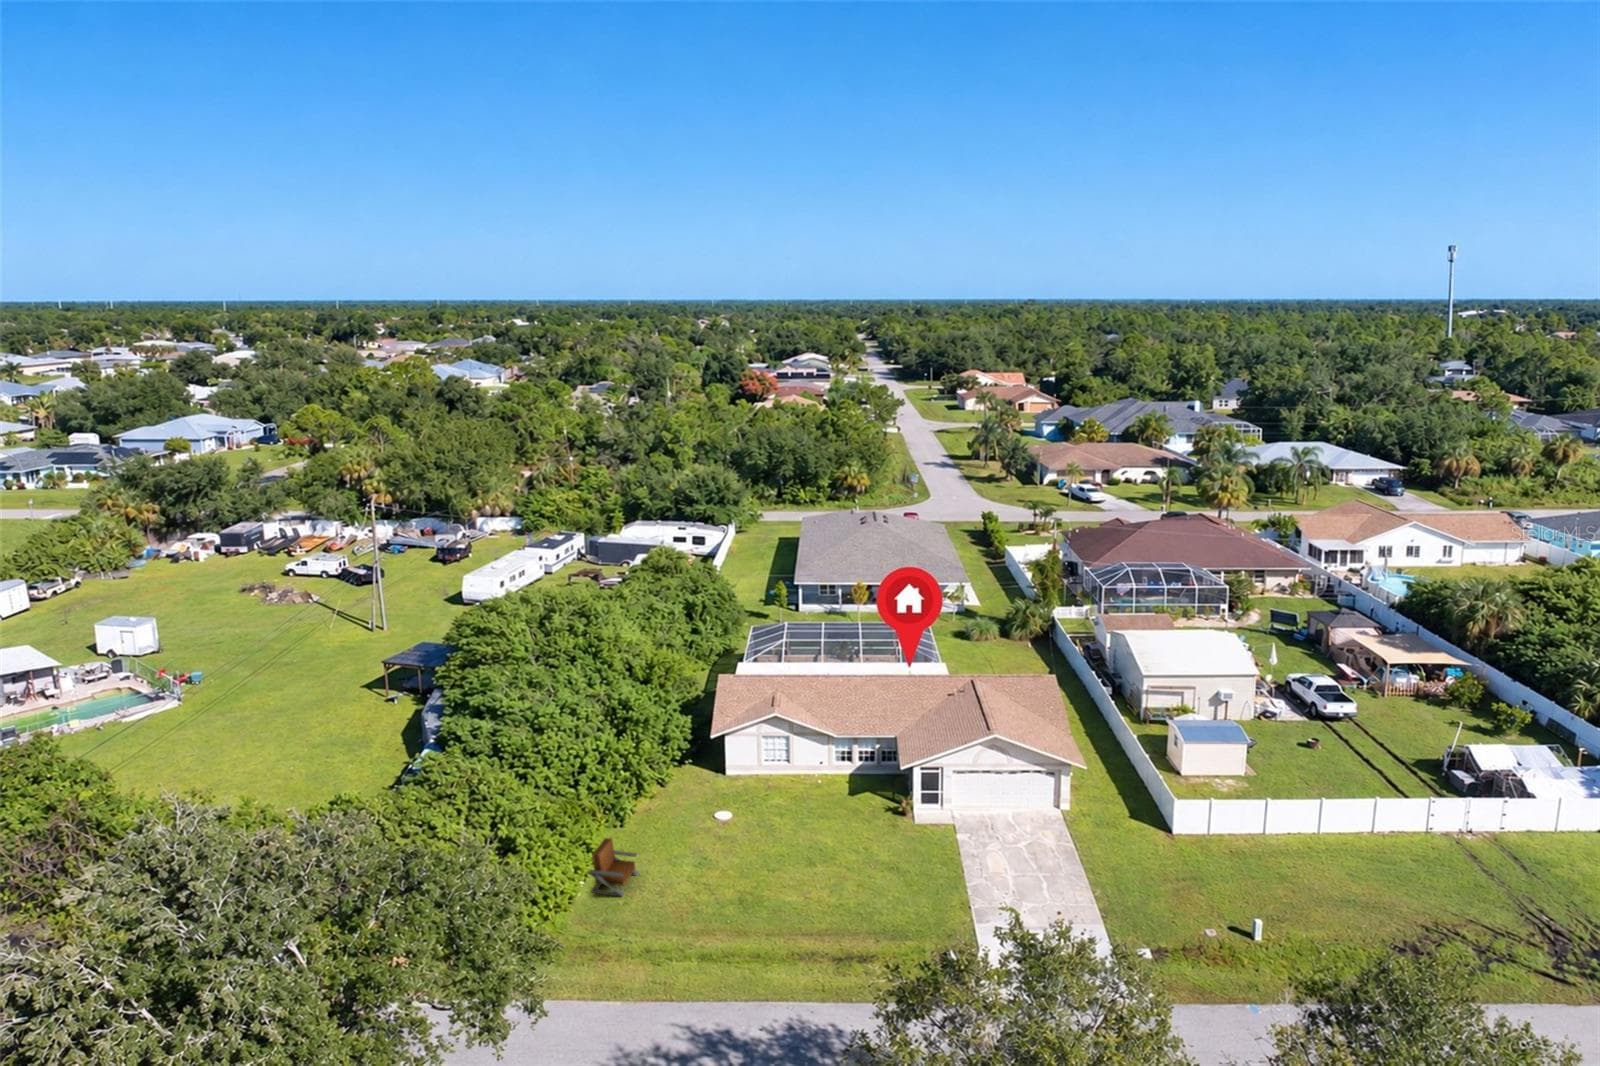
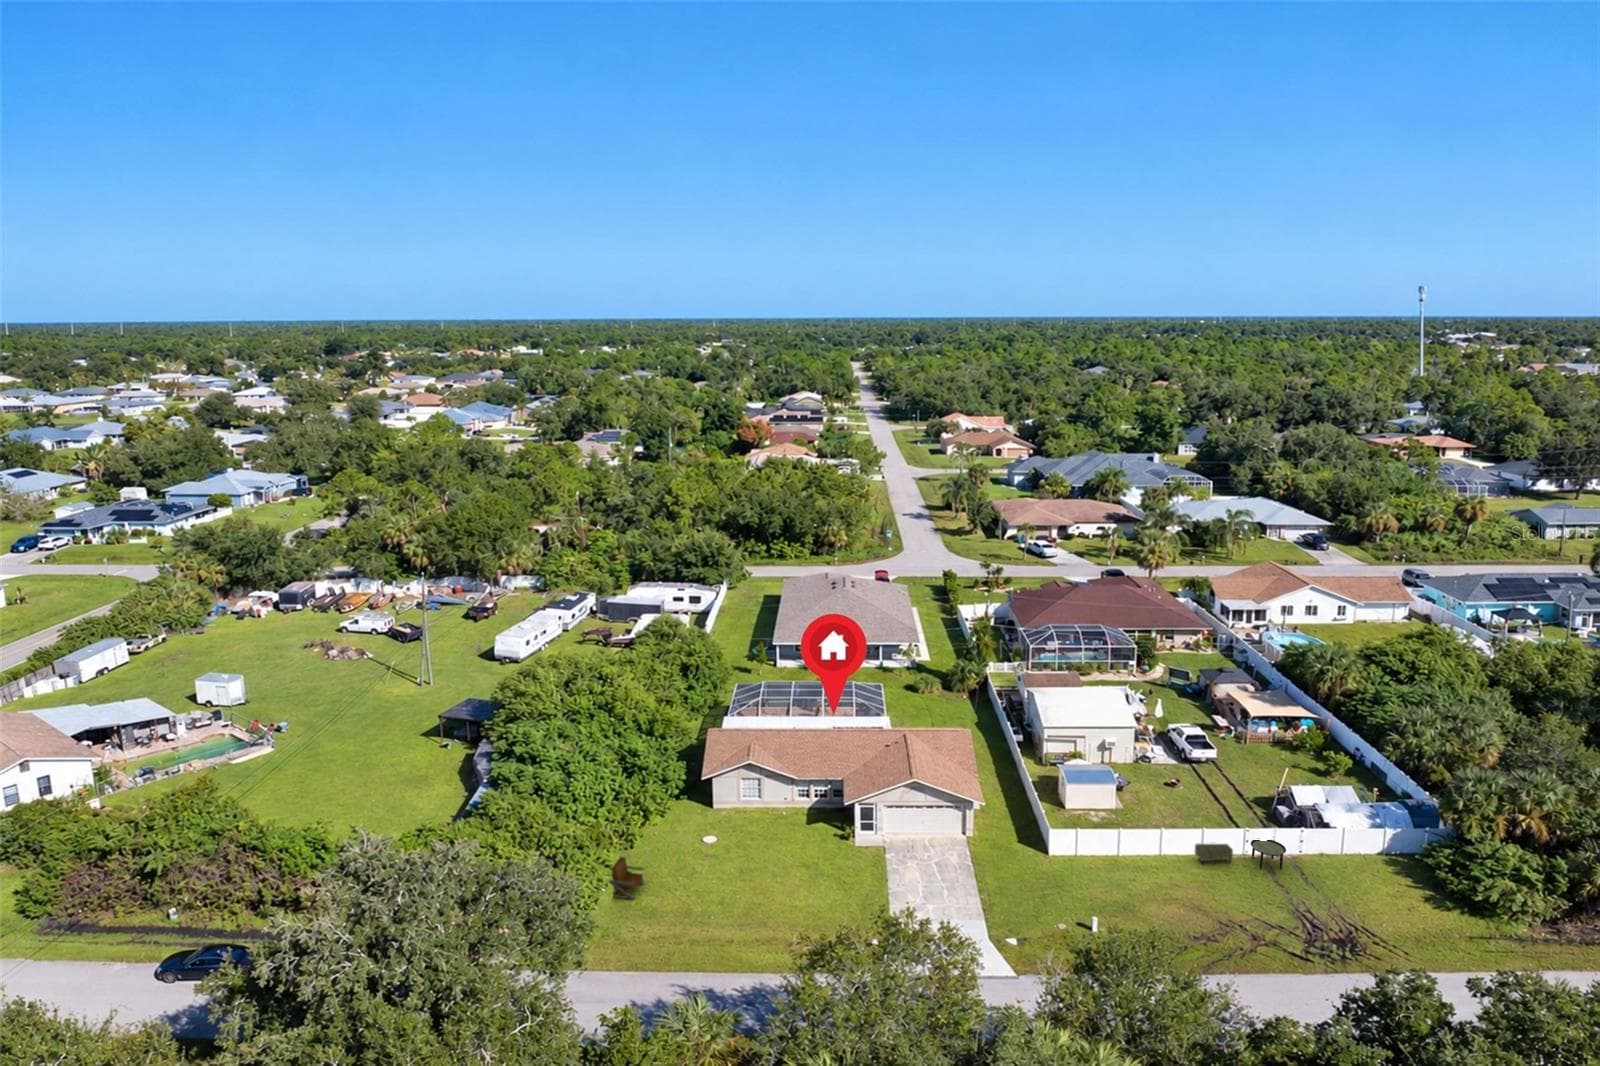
round table: none [1446,813,1498,855] -> present [1251,838,1286,869]
bench: none [1370,818,1424,848] -> present [1195,843,1233,864]

